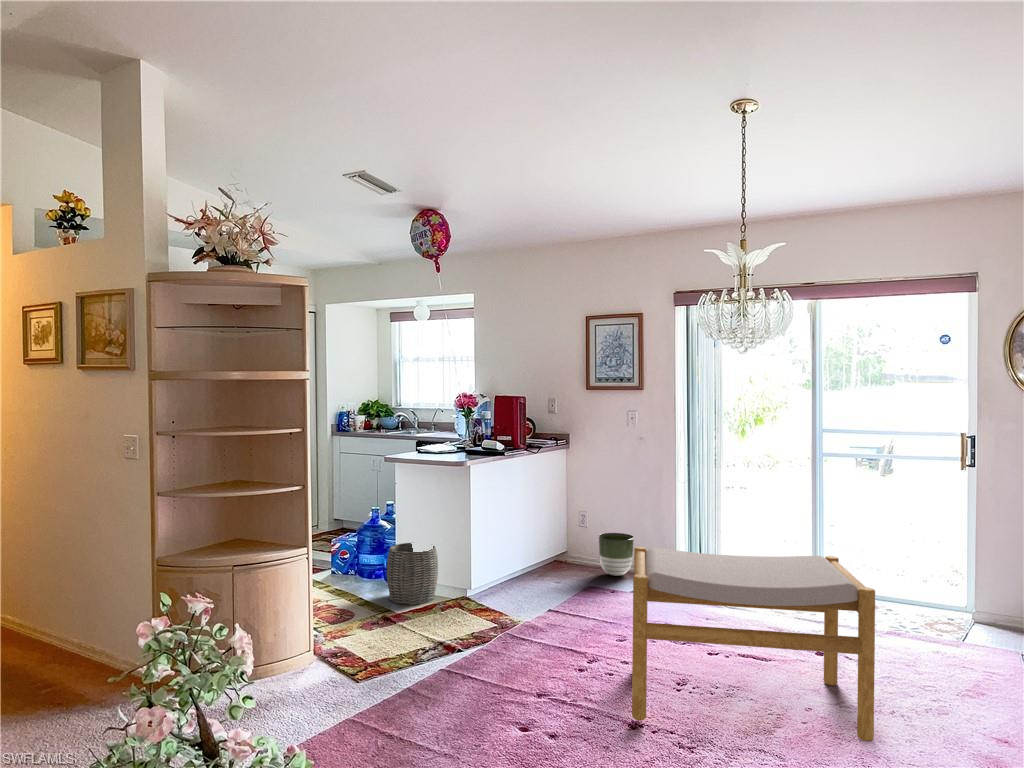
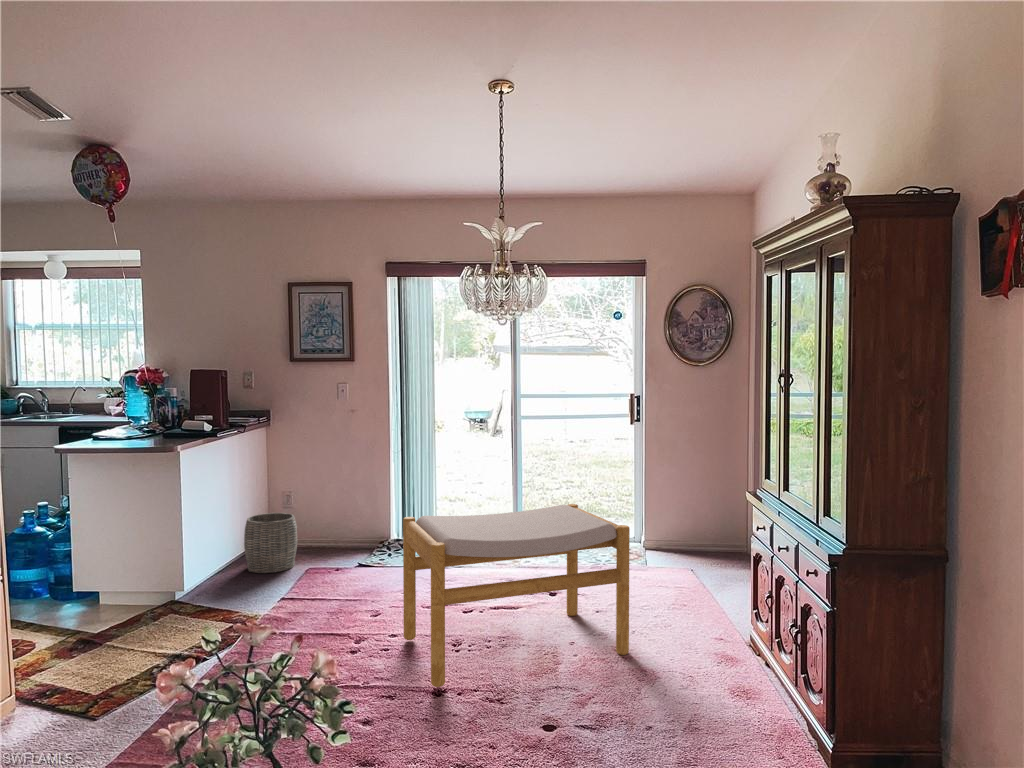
planter: present [599,533,634,576] -> none [312,510,349,554]
woven basket: present [387,543,438,605] -> present [244,513,297,573]

